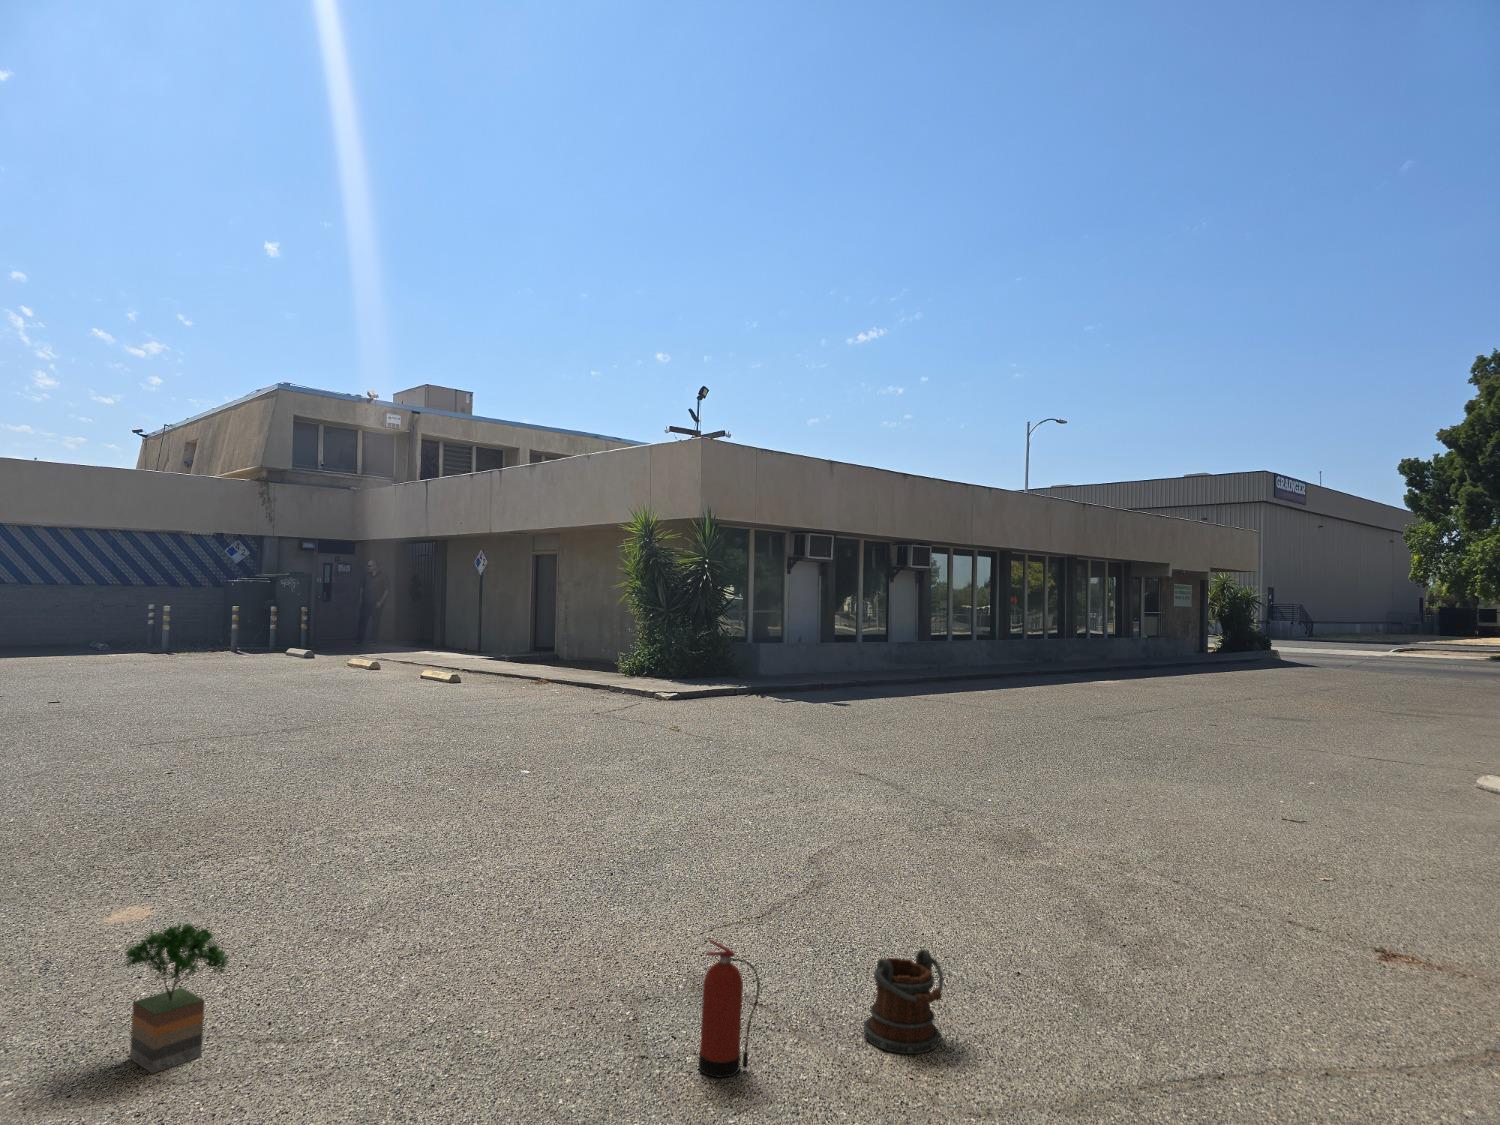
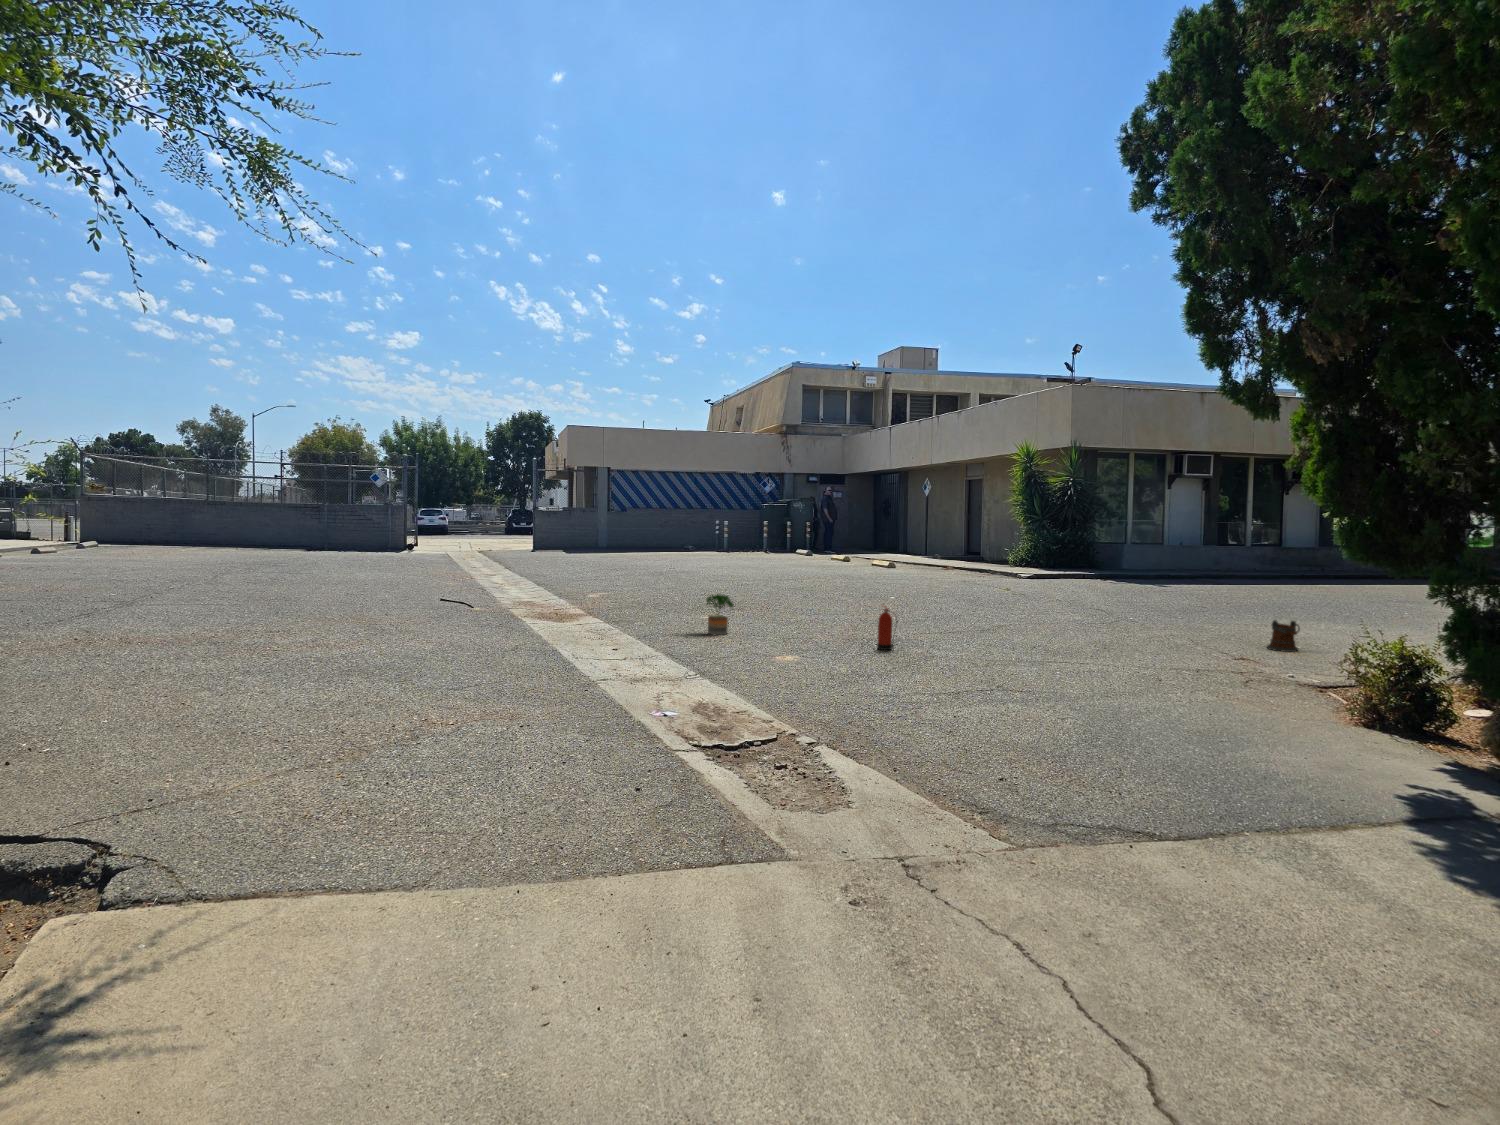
bucket: present [863,949,943,1054] -> present [1267,620,1300,652]

